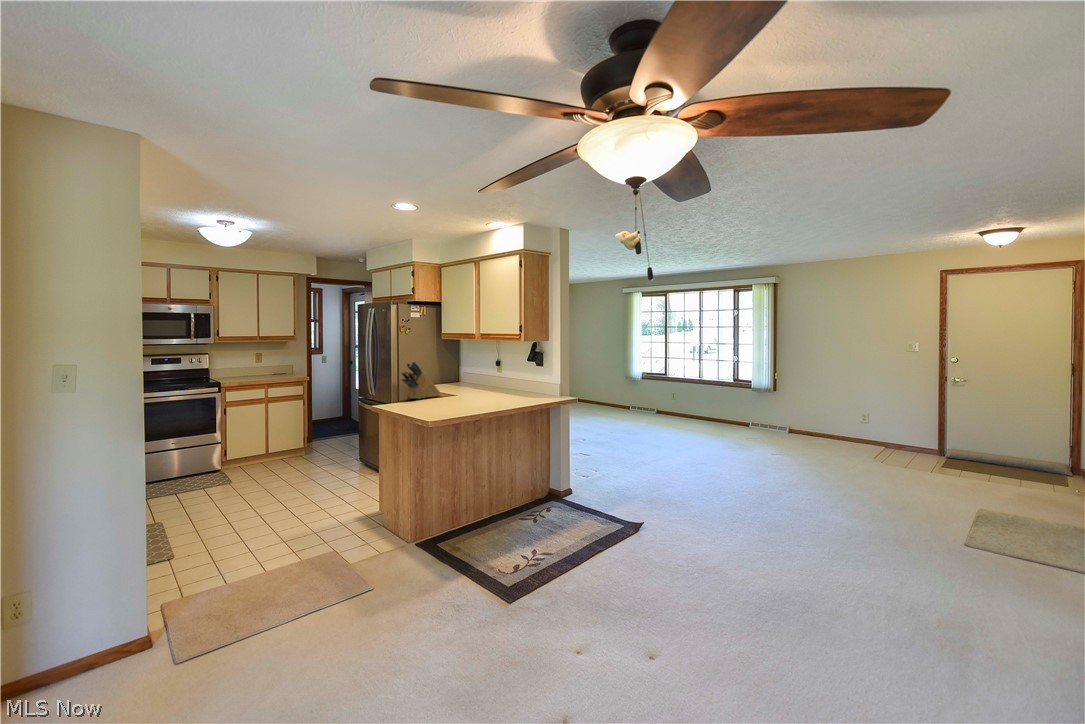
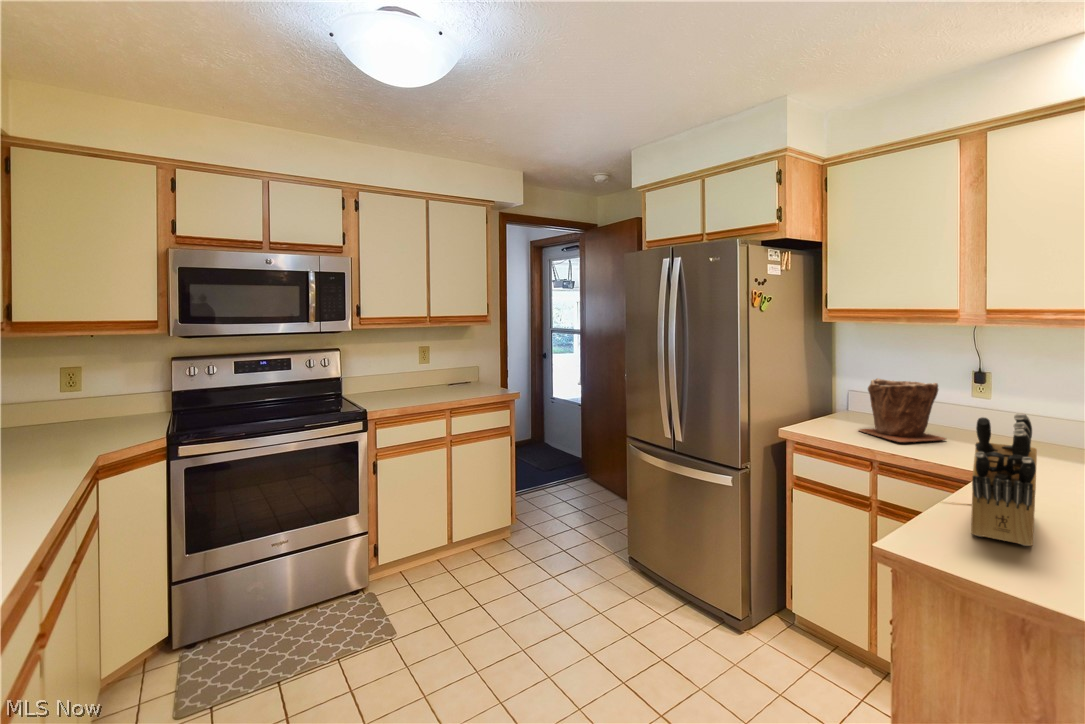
plant pot: none [444,361,470,384] -> present [859,378,946,442]

